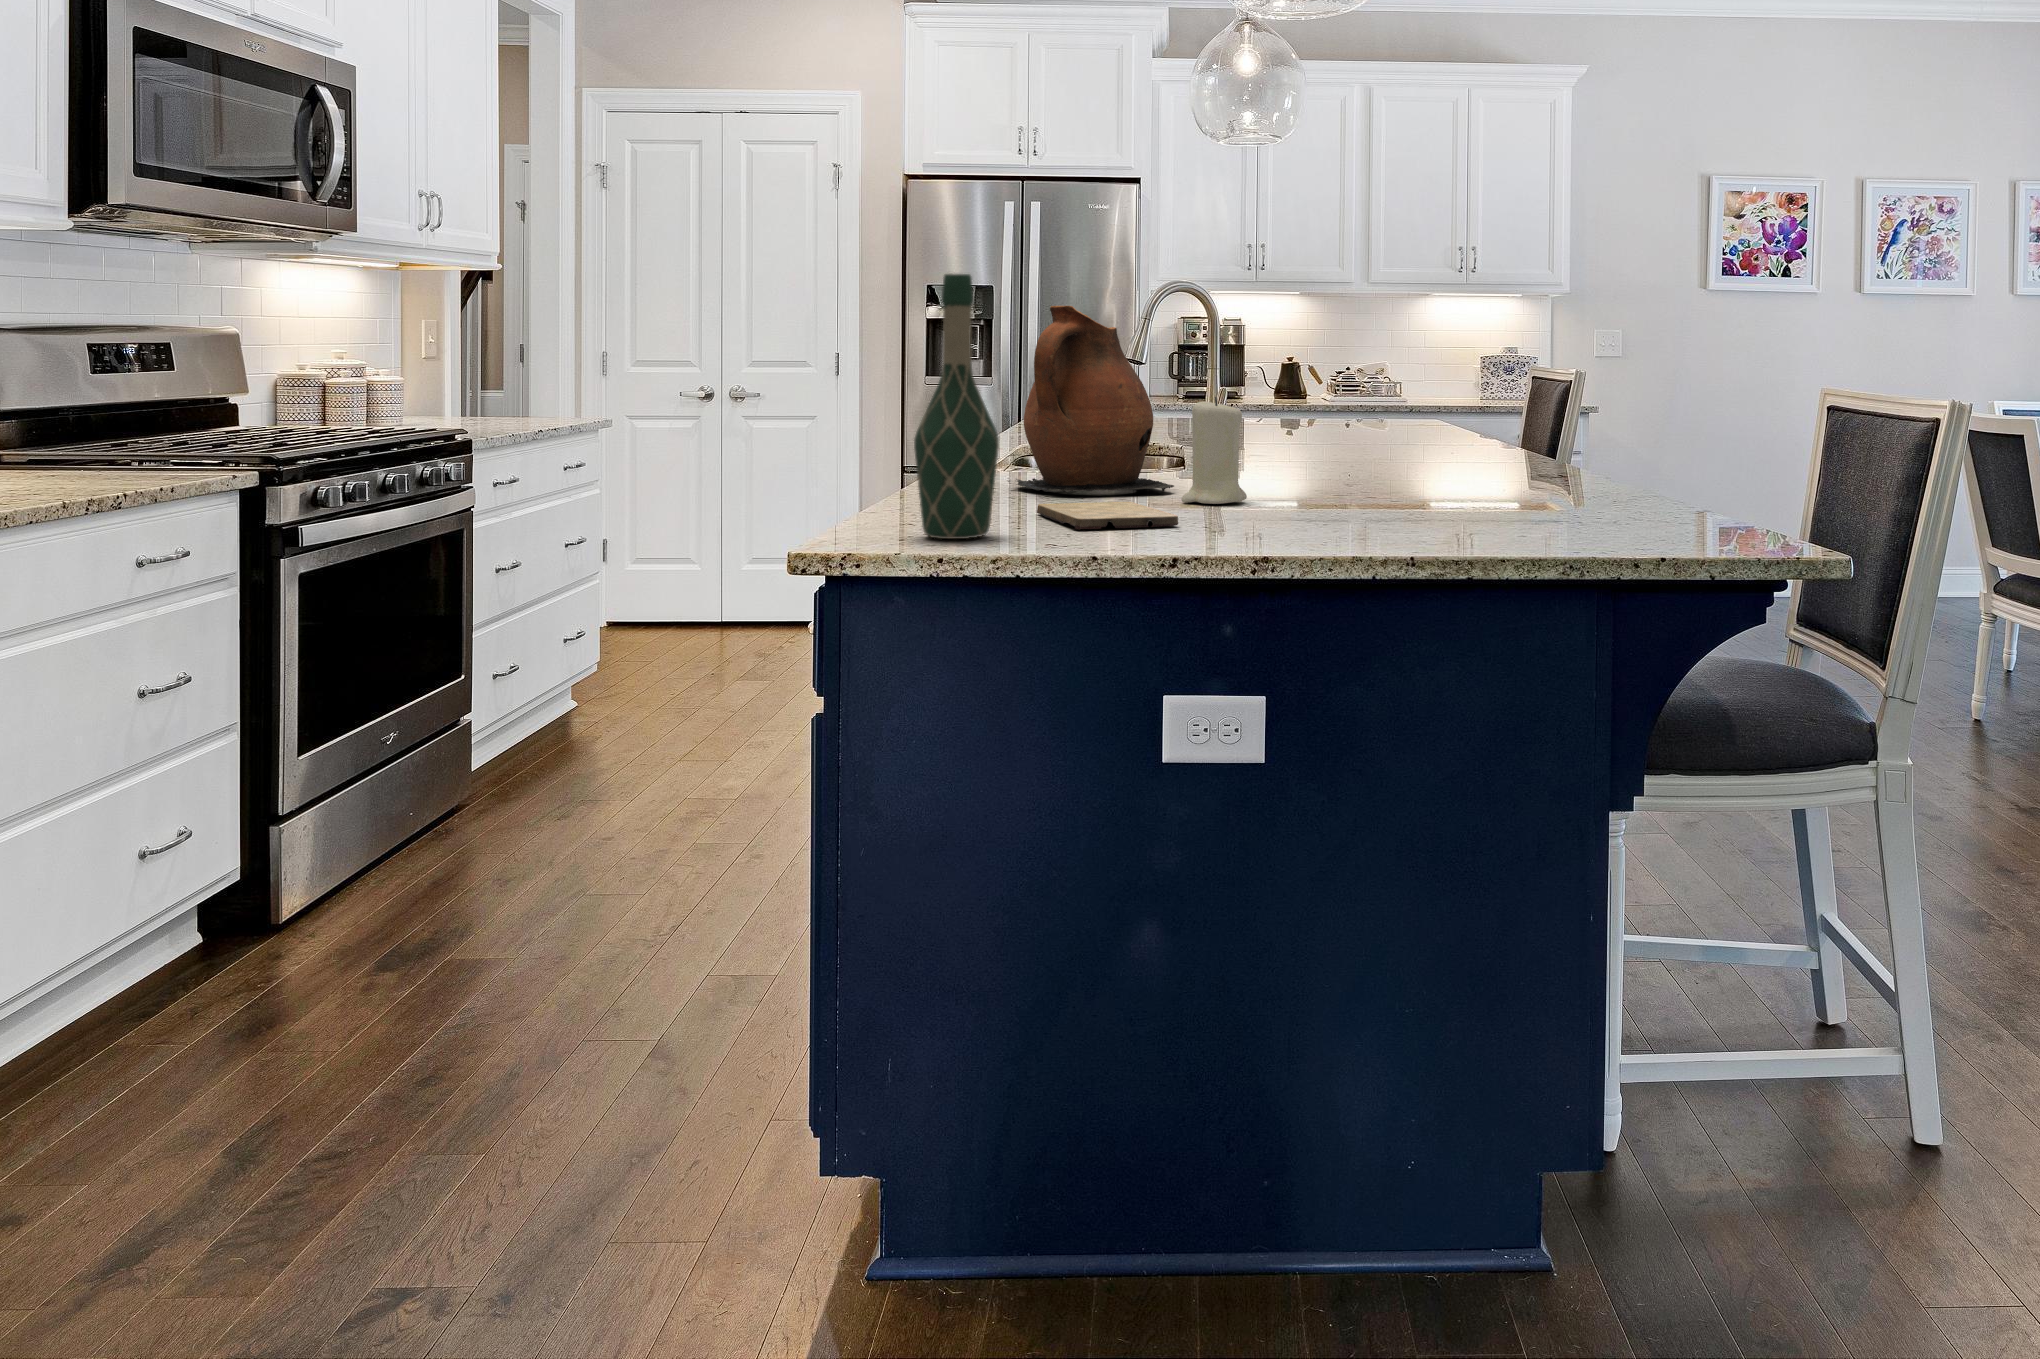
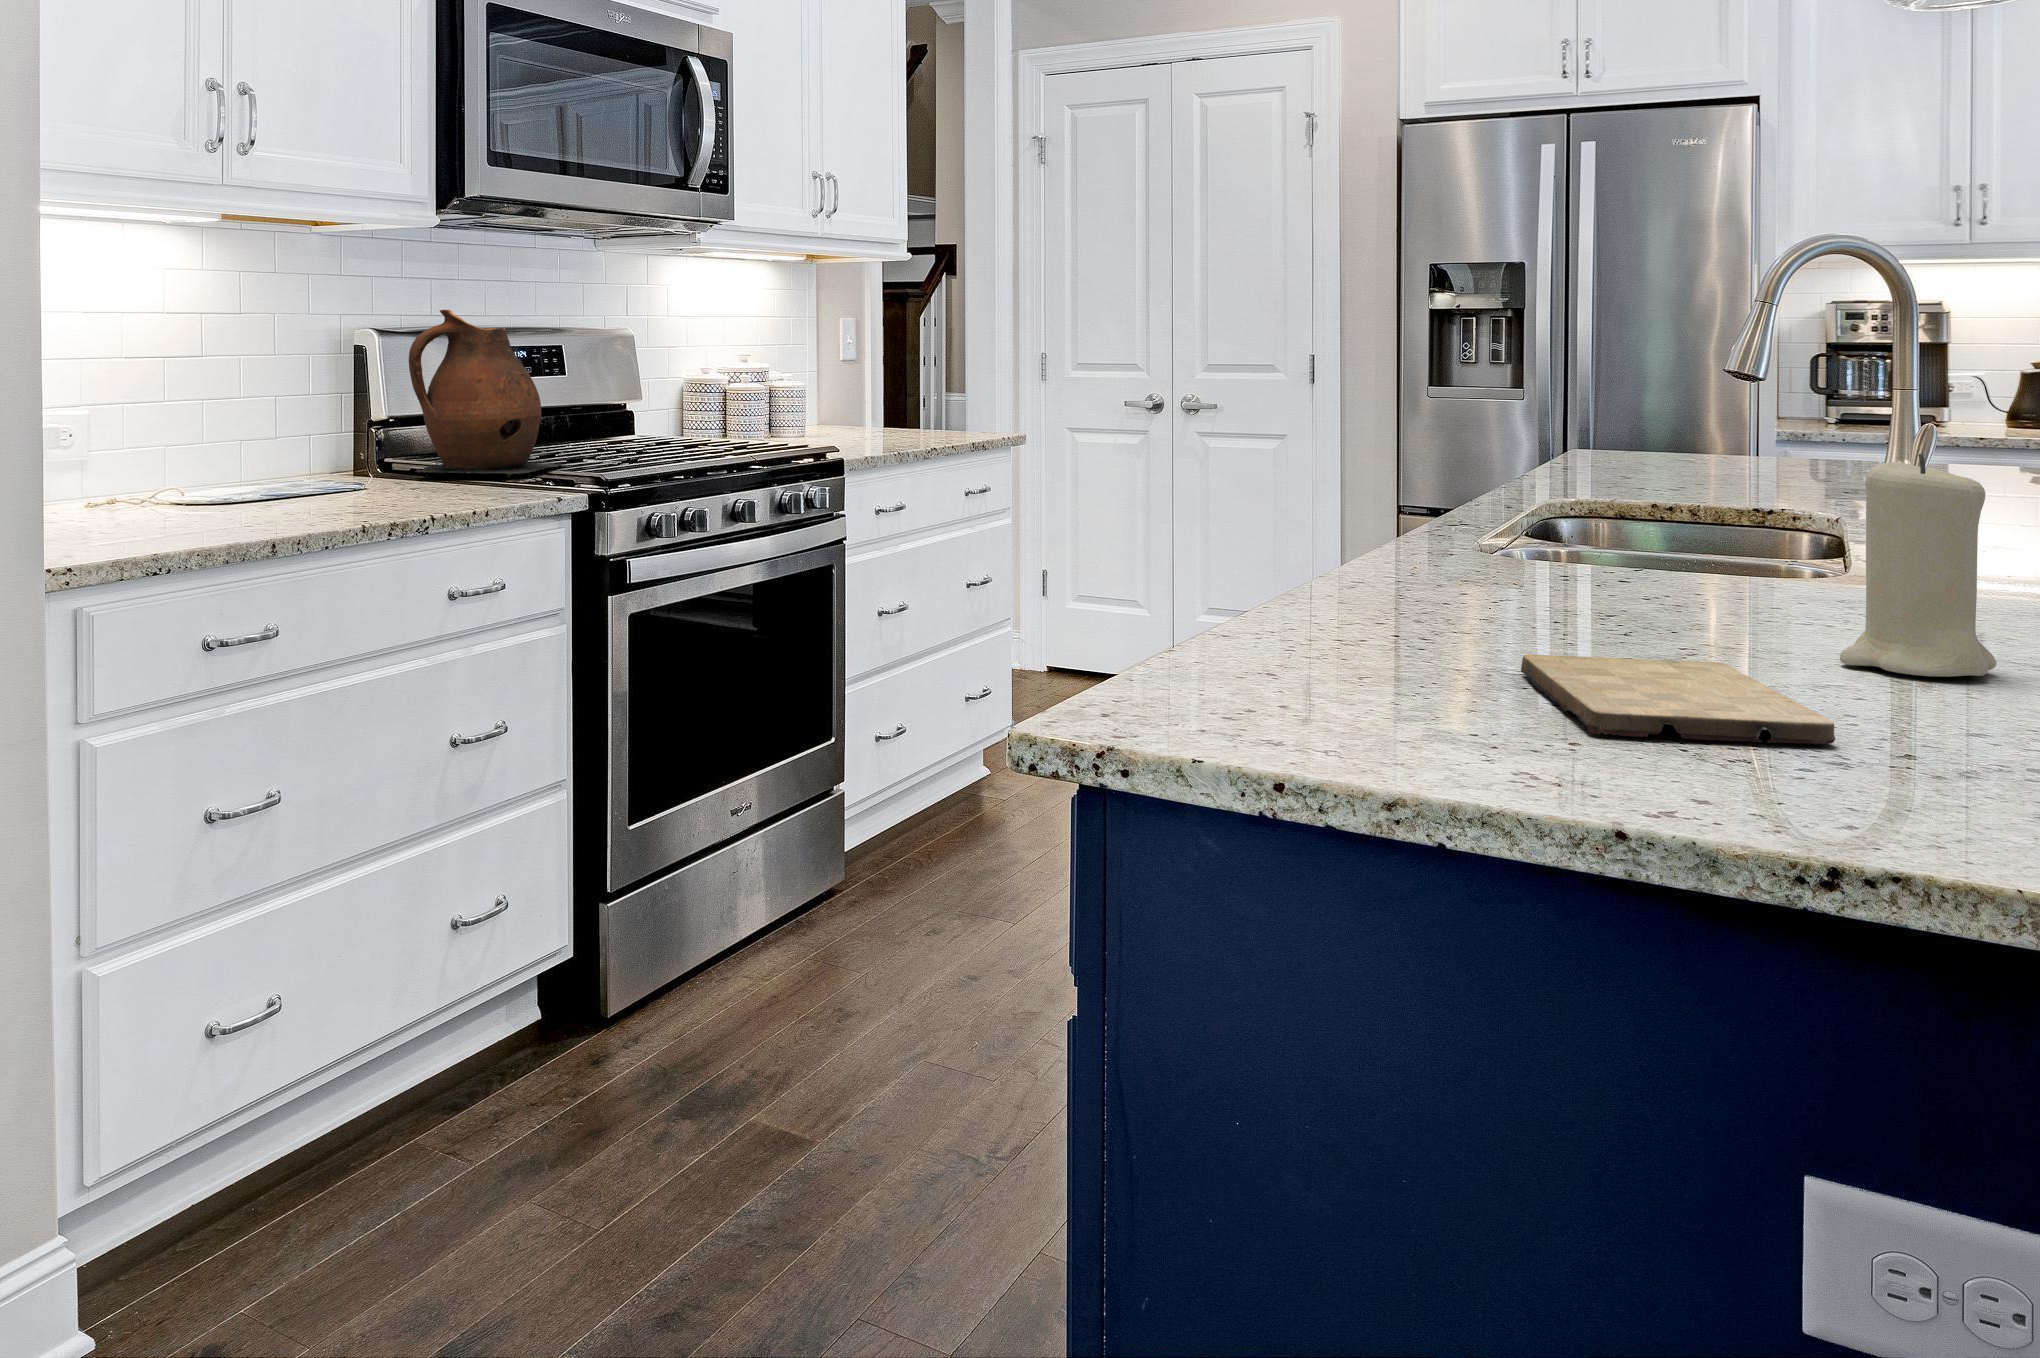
wine bottle: present [914,274,999,539] -> none [1245,209,1418,741]
ceramic pitcher: present [1008,306,1174,492] -> present [409,310,562,477]

